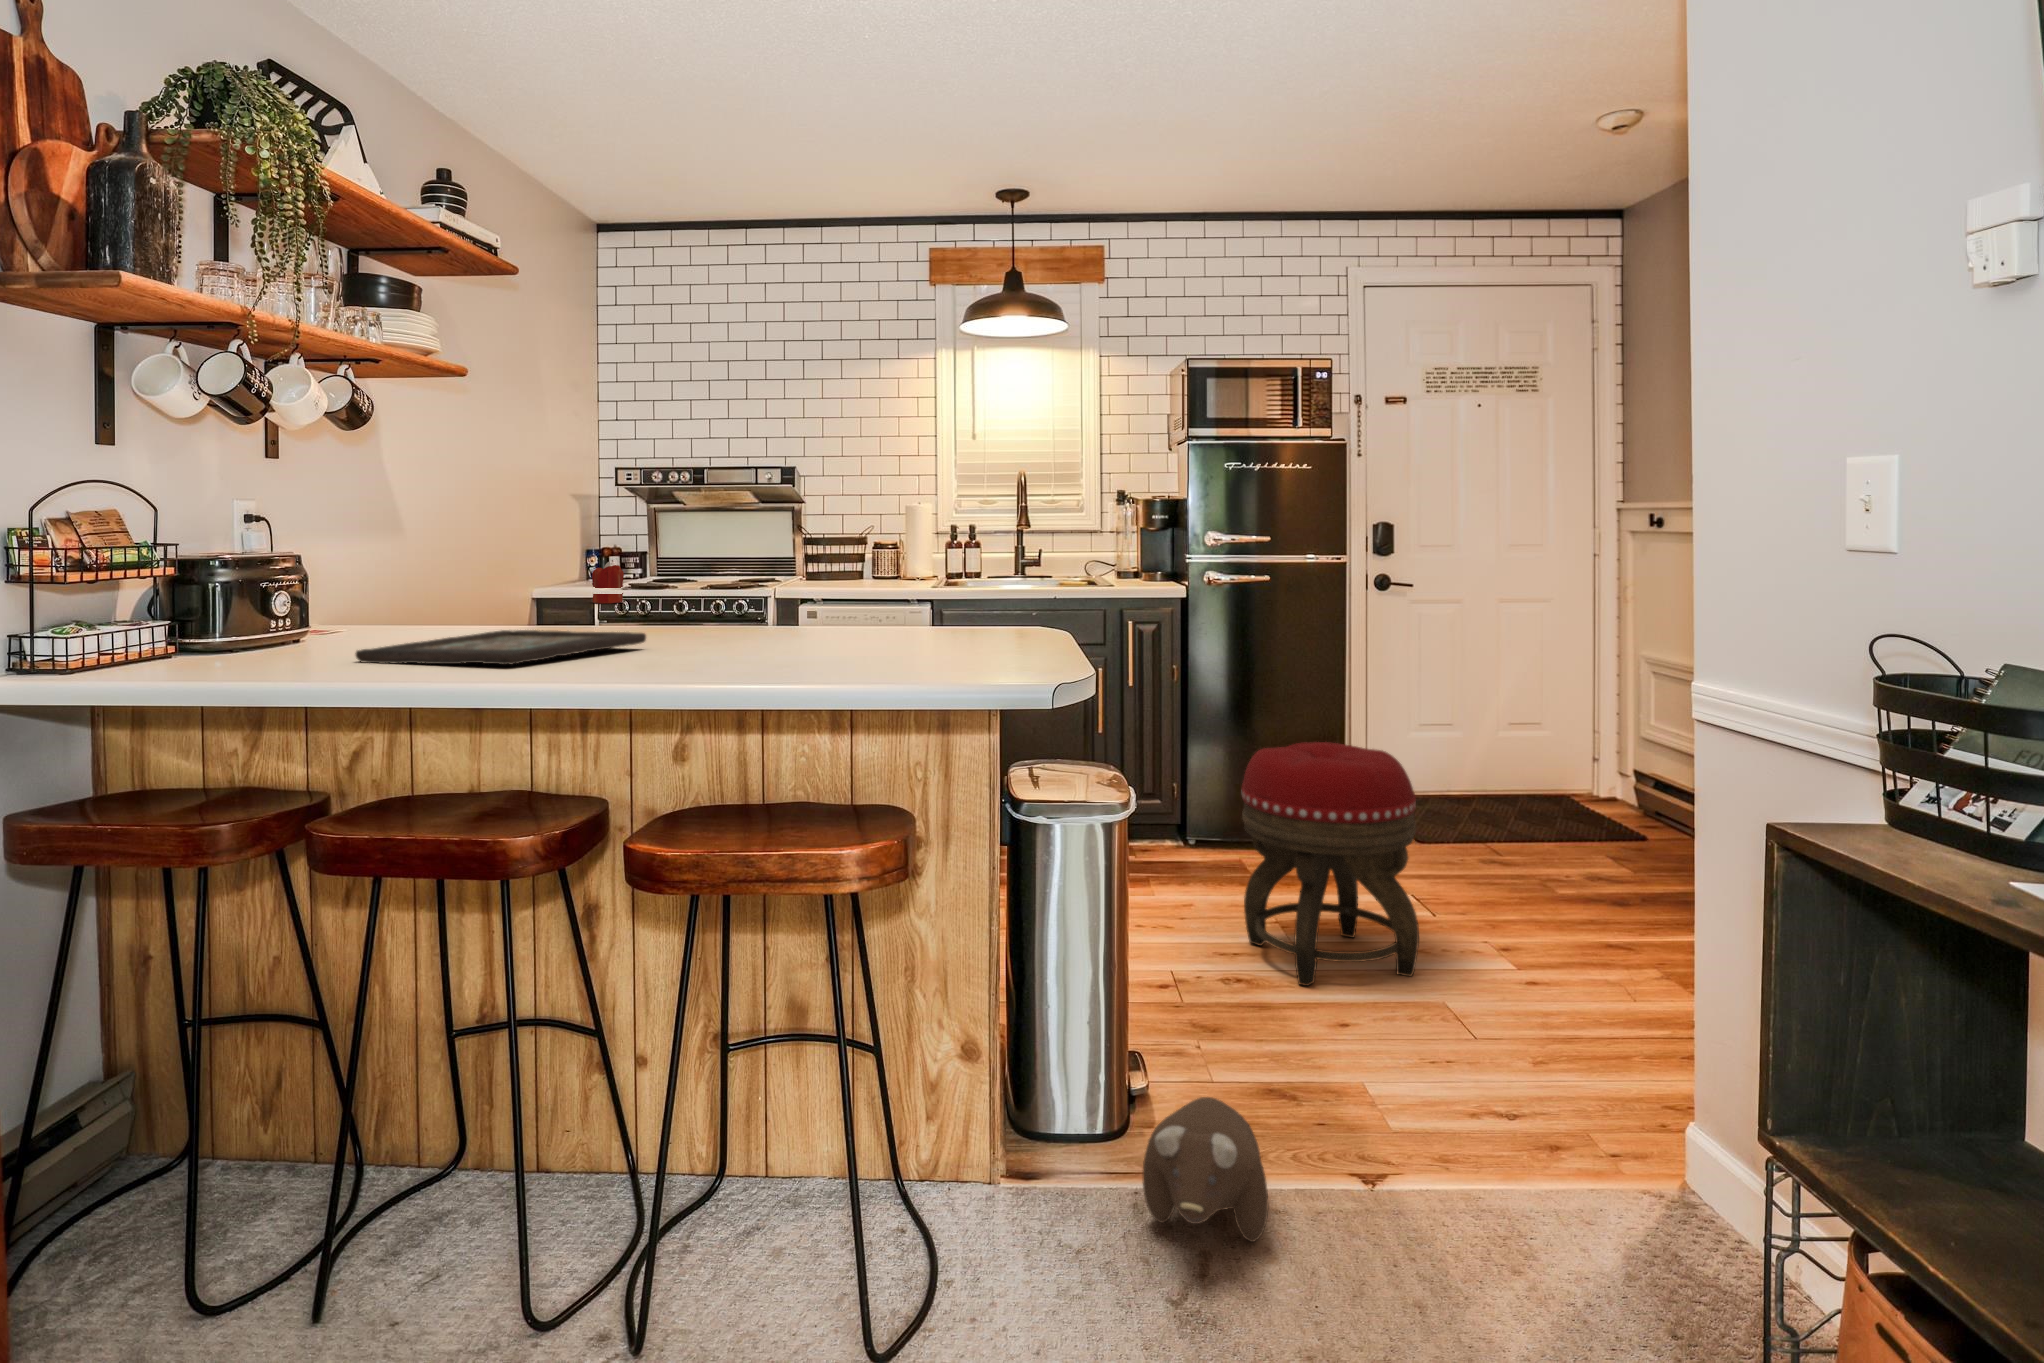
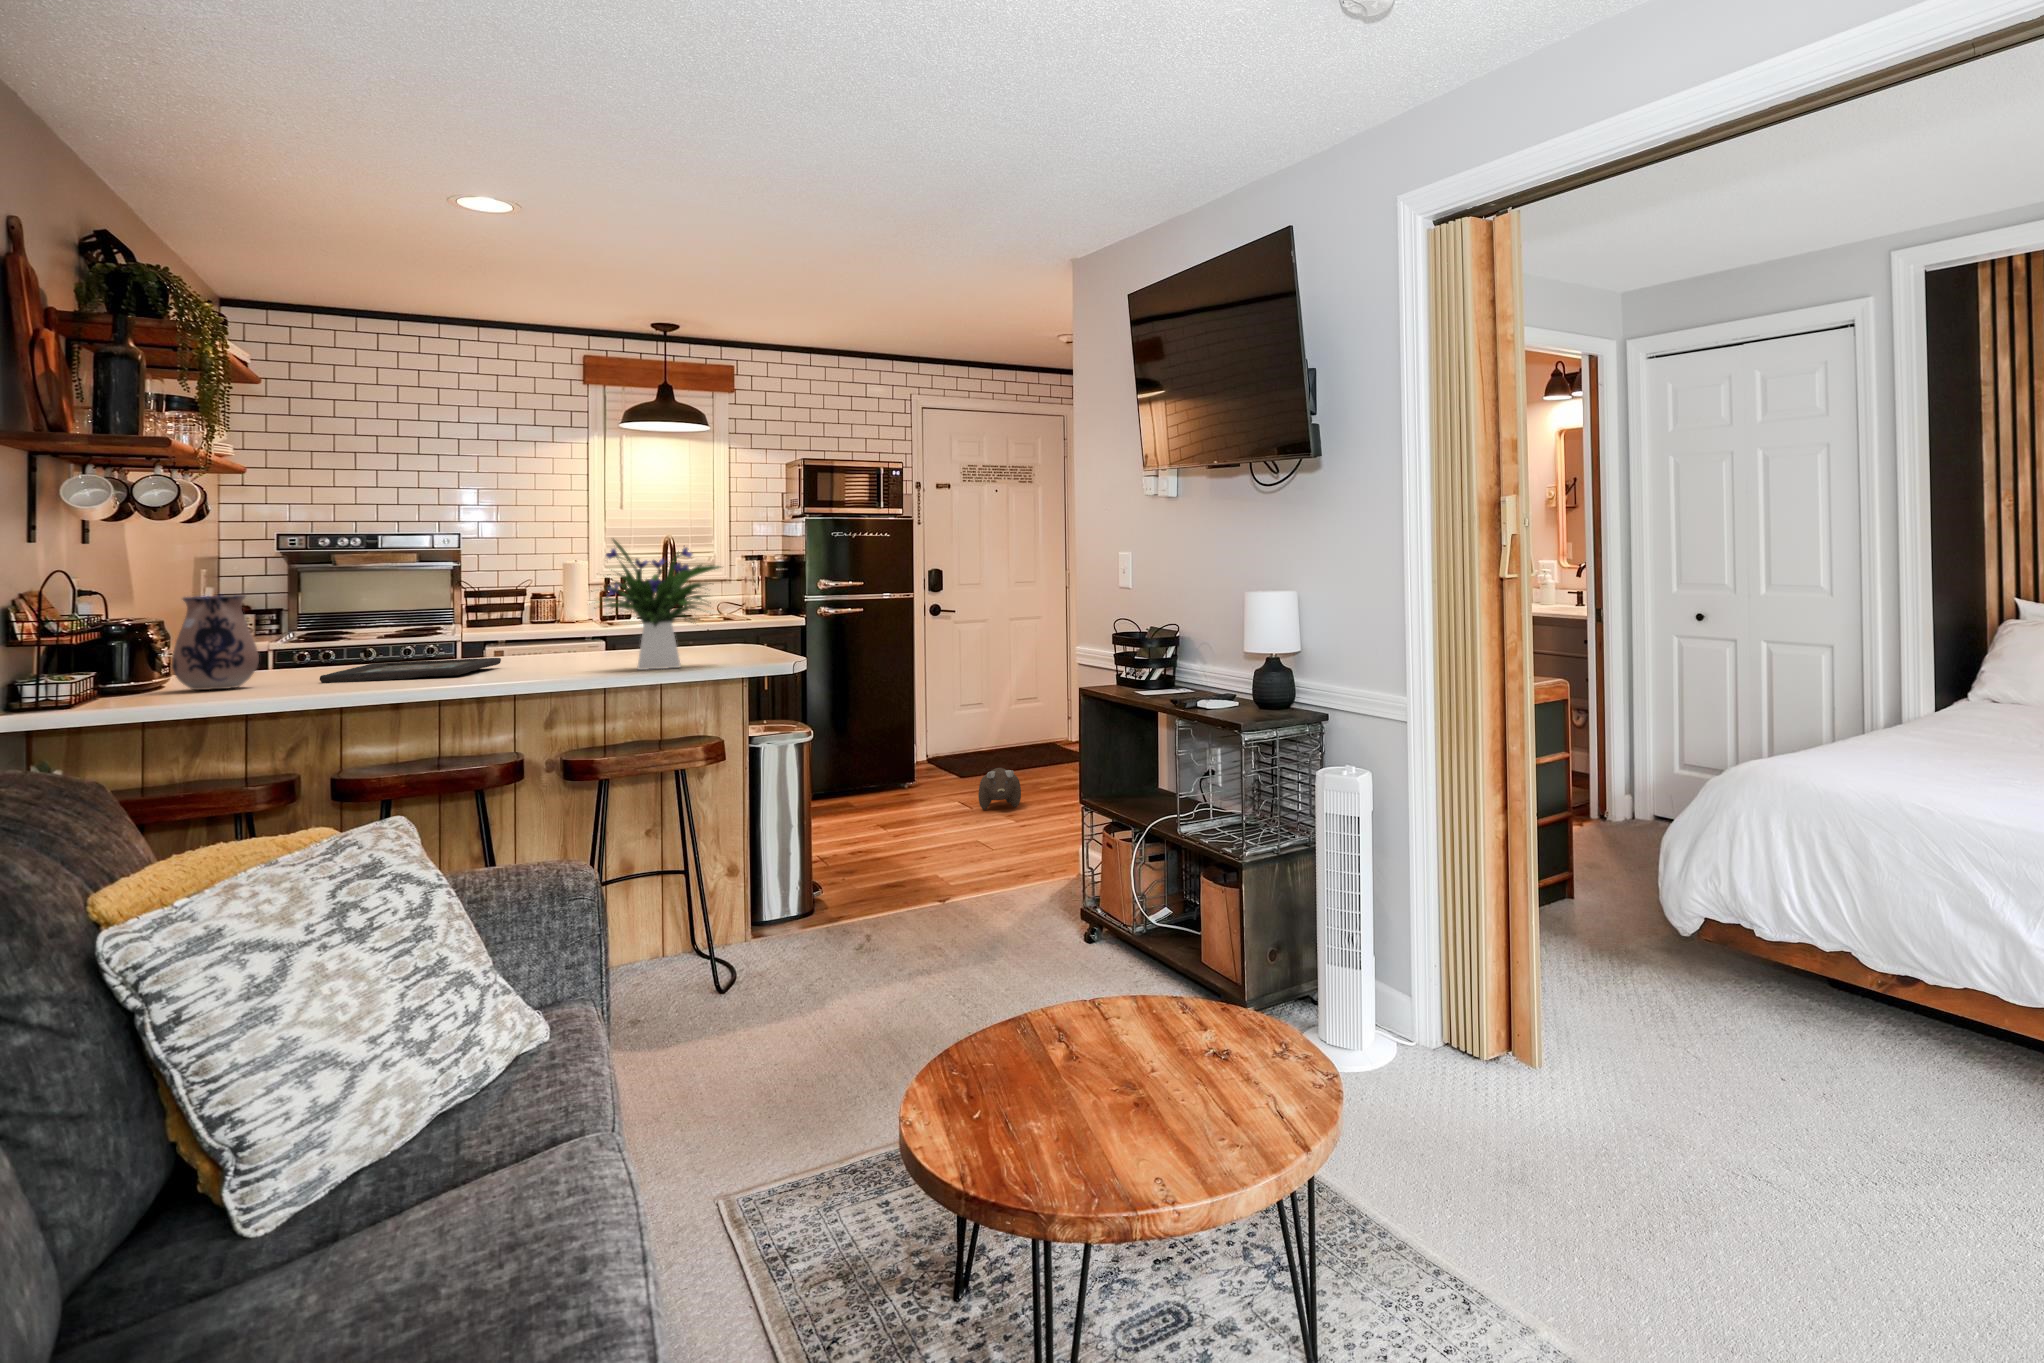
flower arrangement: none [671,424,918,680] -> present [599,540,720,670]
ceramic pitcher: none [166,520,285,664] -> present [172,595,259,690]
candle: present [592,562,624,604] -> none [260,618,293,655]
footstool: present [1242,742,1419,986] -> none [859,708,963,845]
plush toy: present [1143,1097,1268,1242] -> present [978,768,1021,810]

